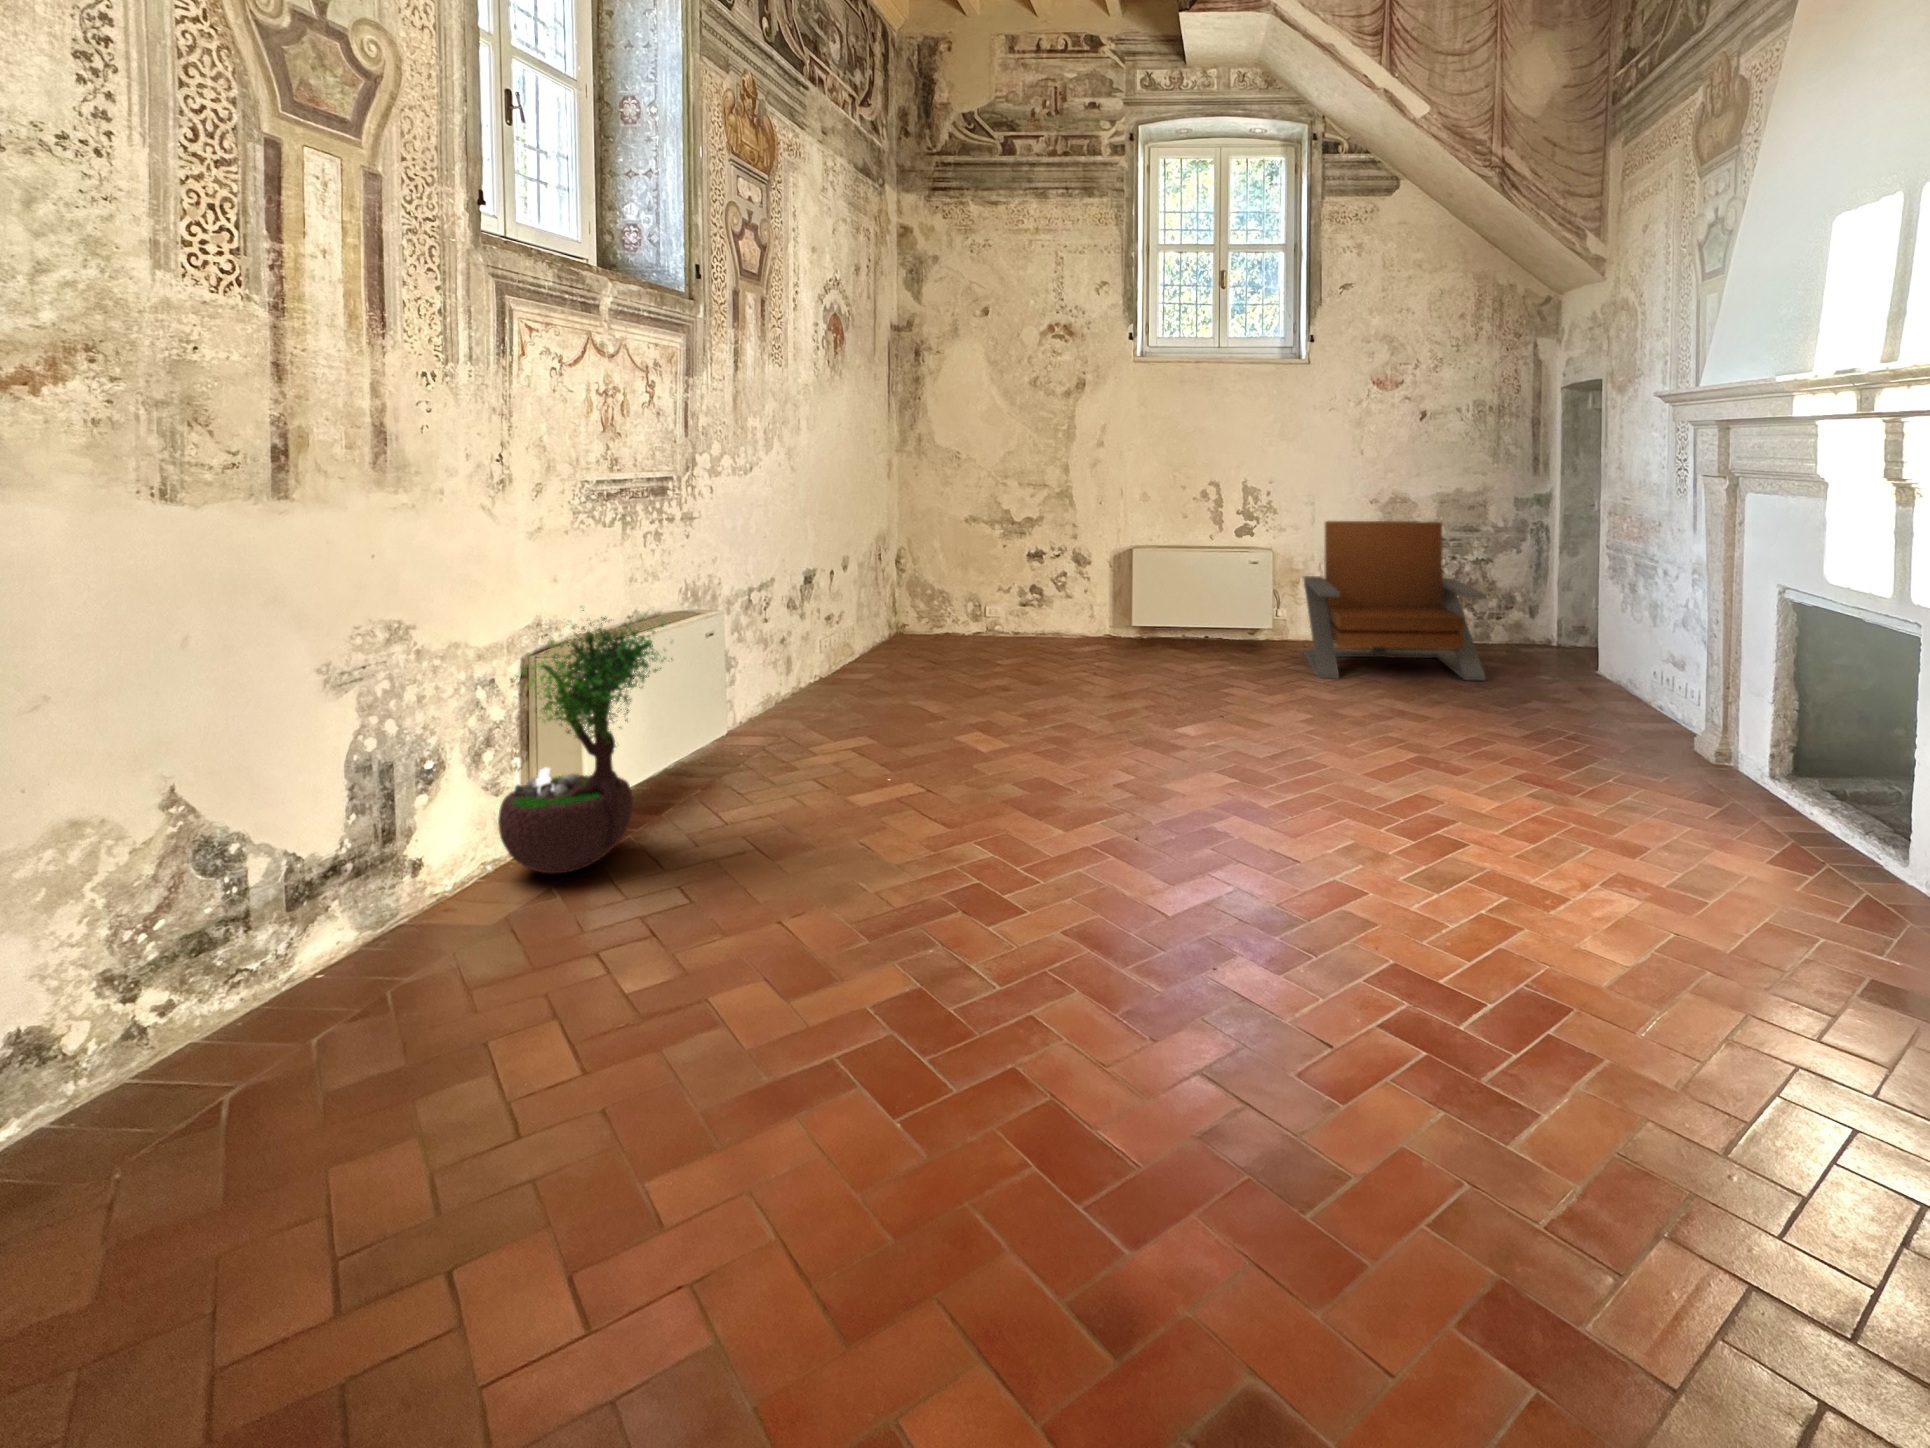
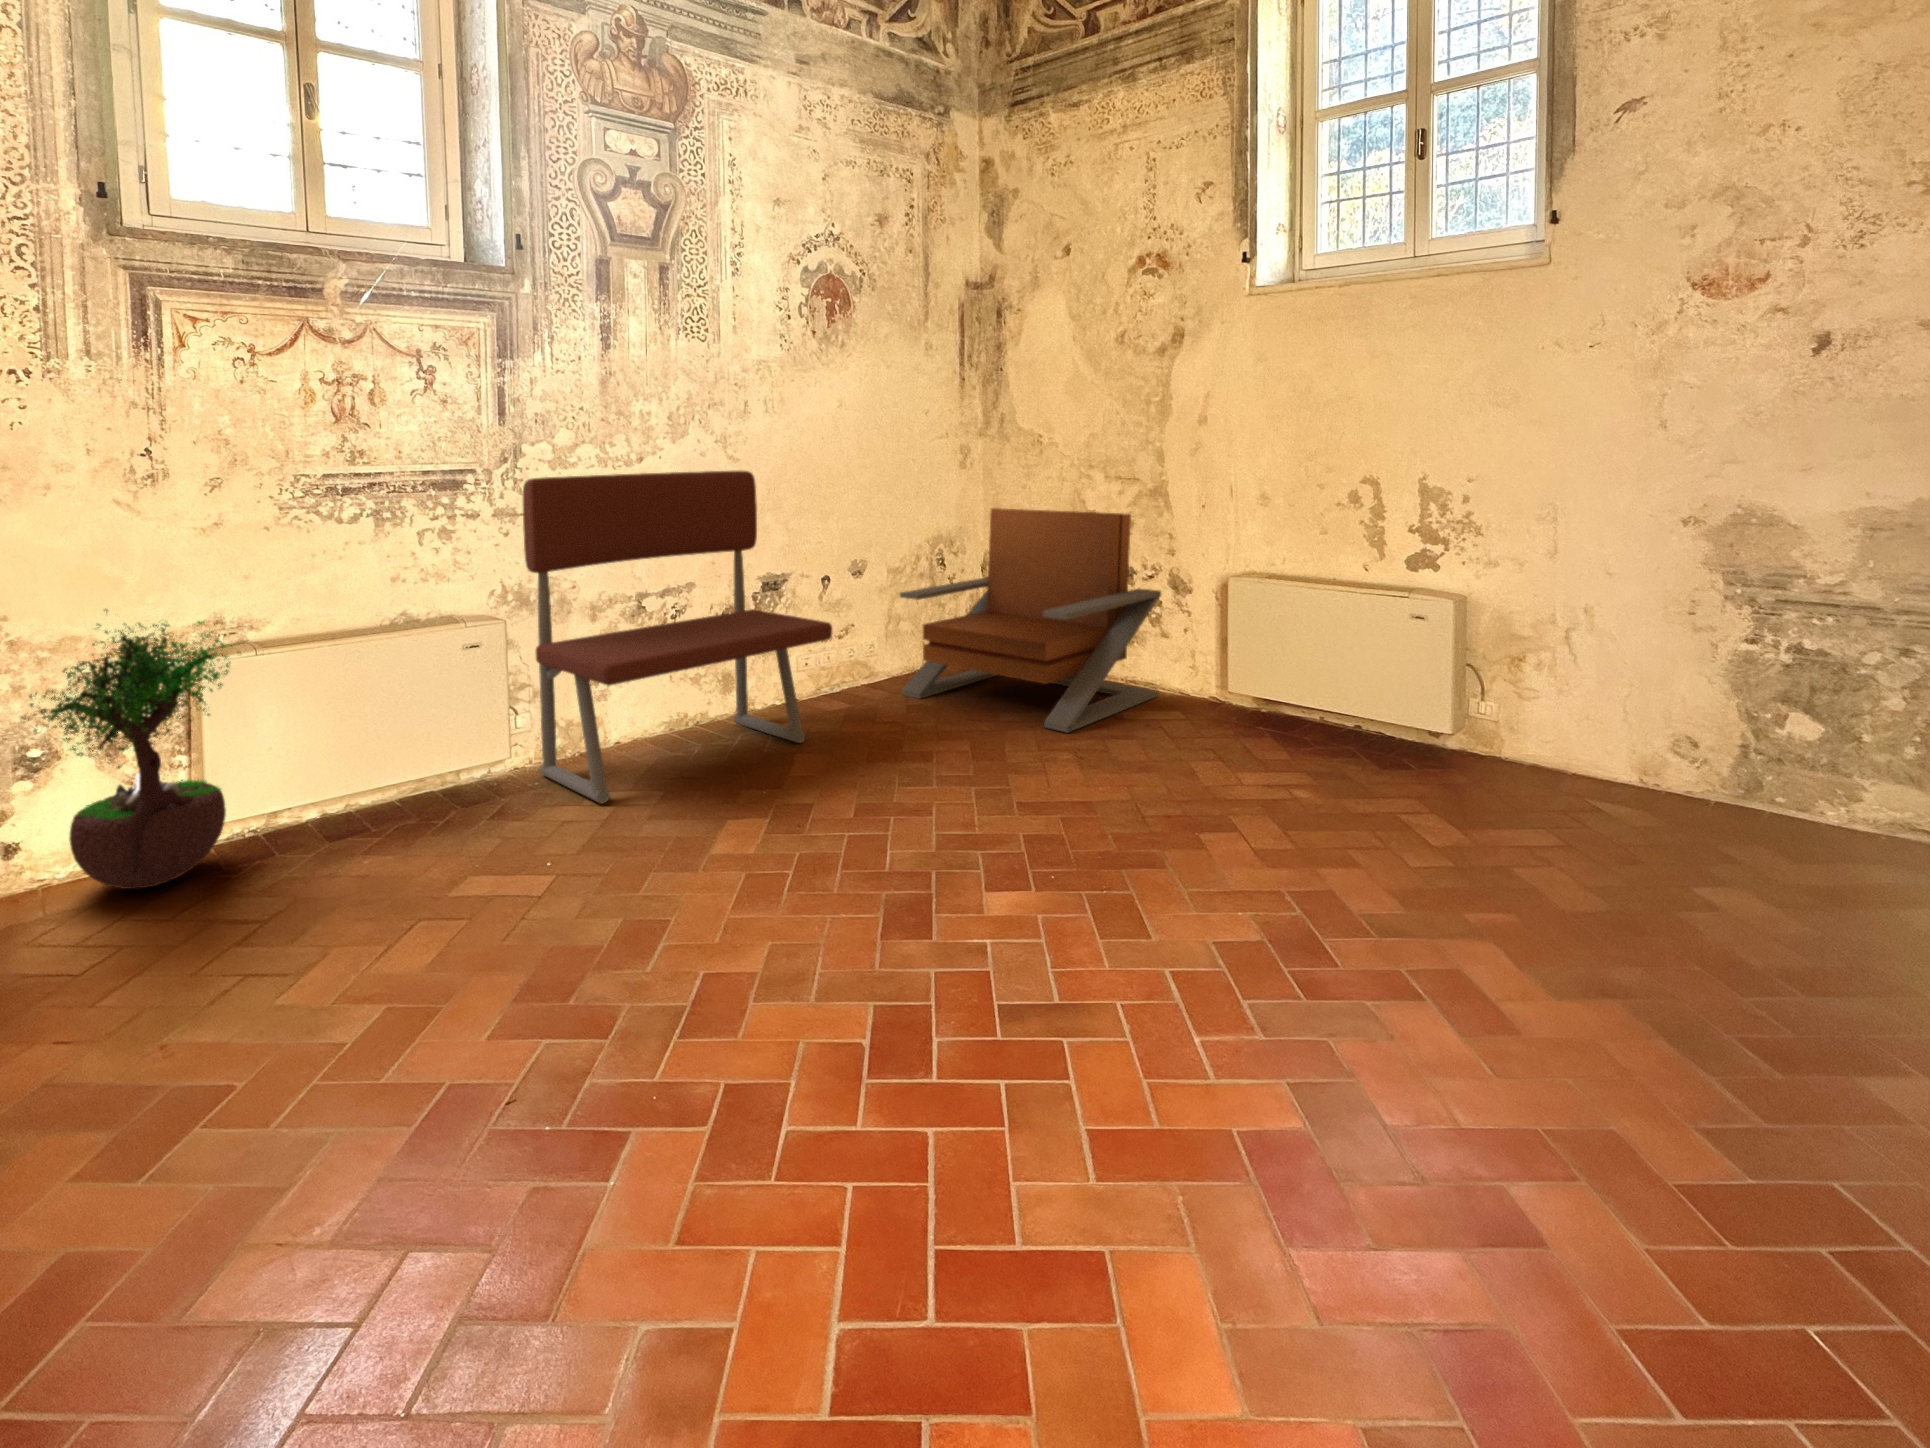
bench: none [729,482,929,755] -> present [523,471,832,803]
lounge chair: present [1303,521,1487,680] -> present [900,508,1161,732]

